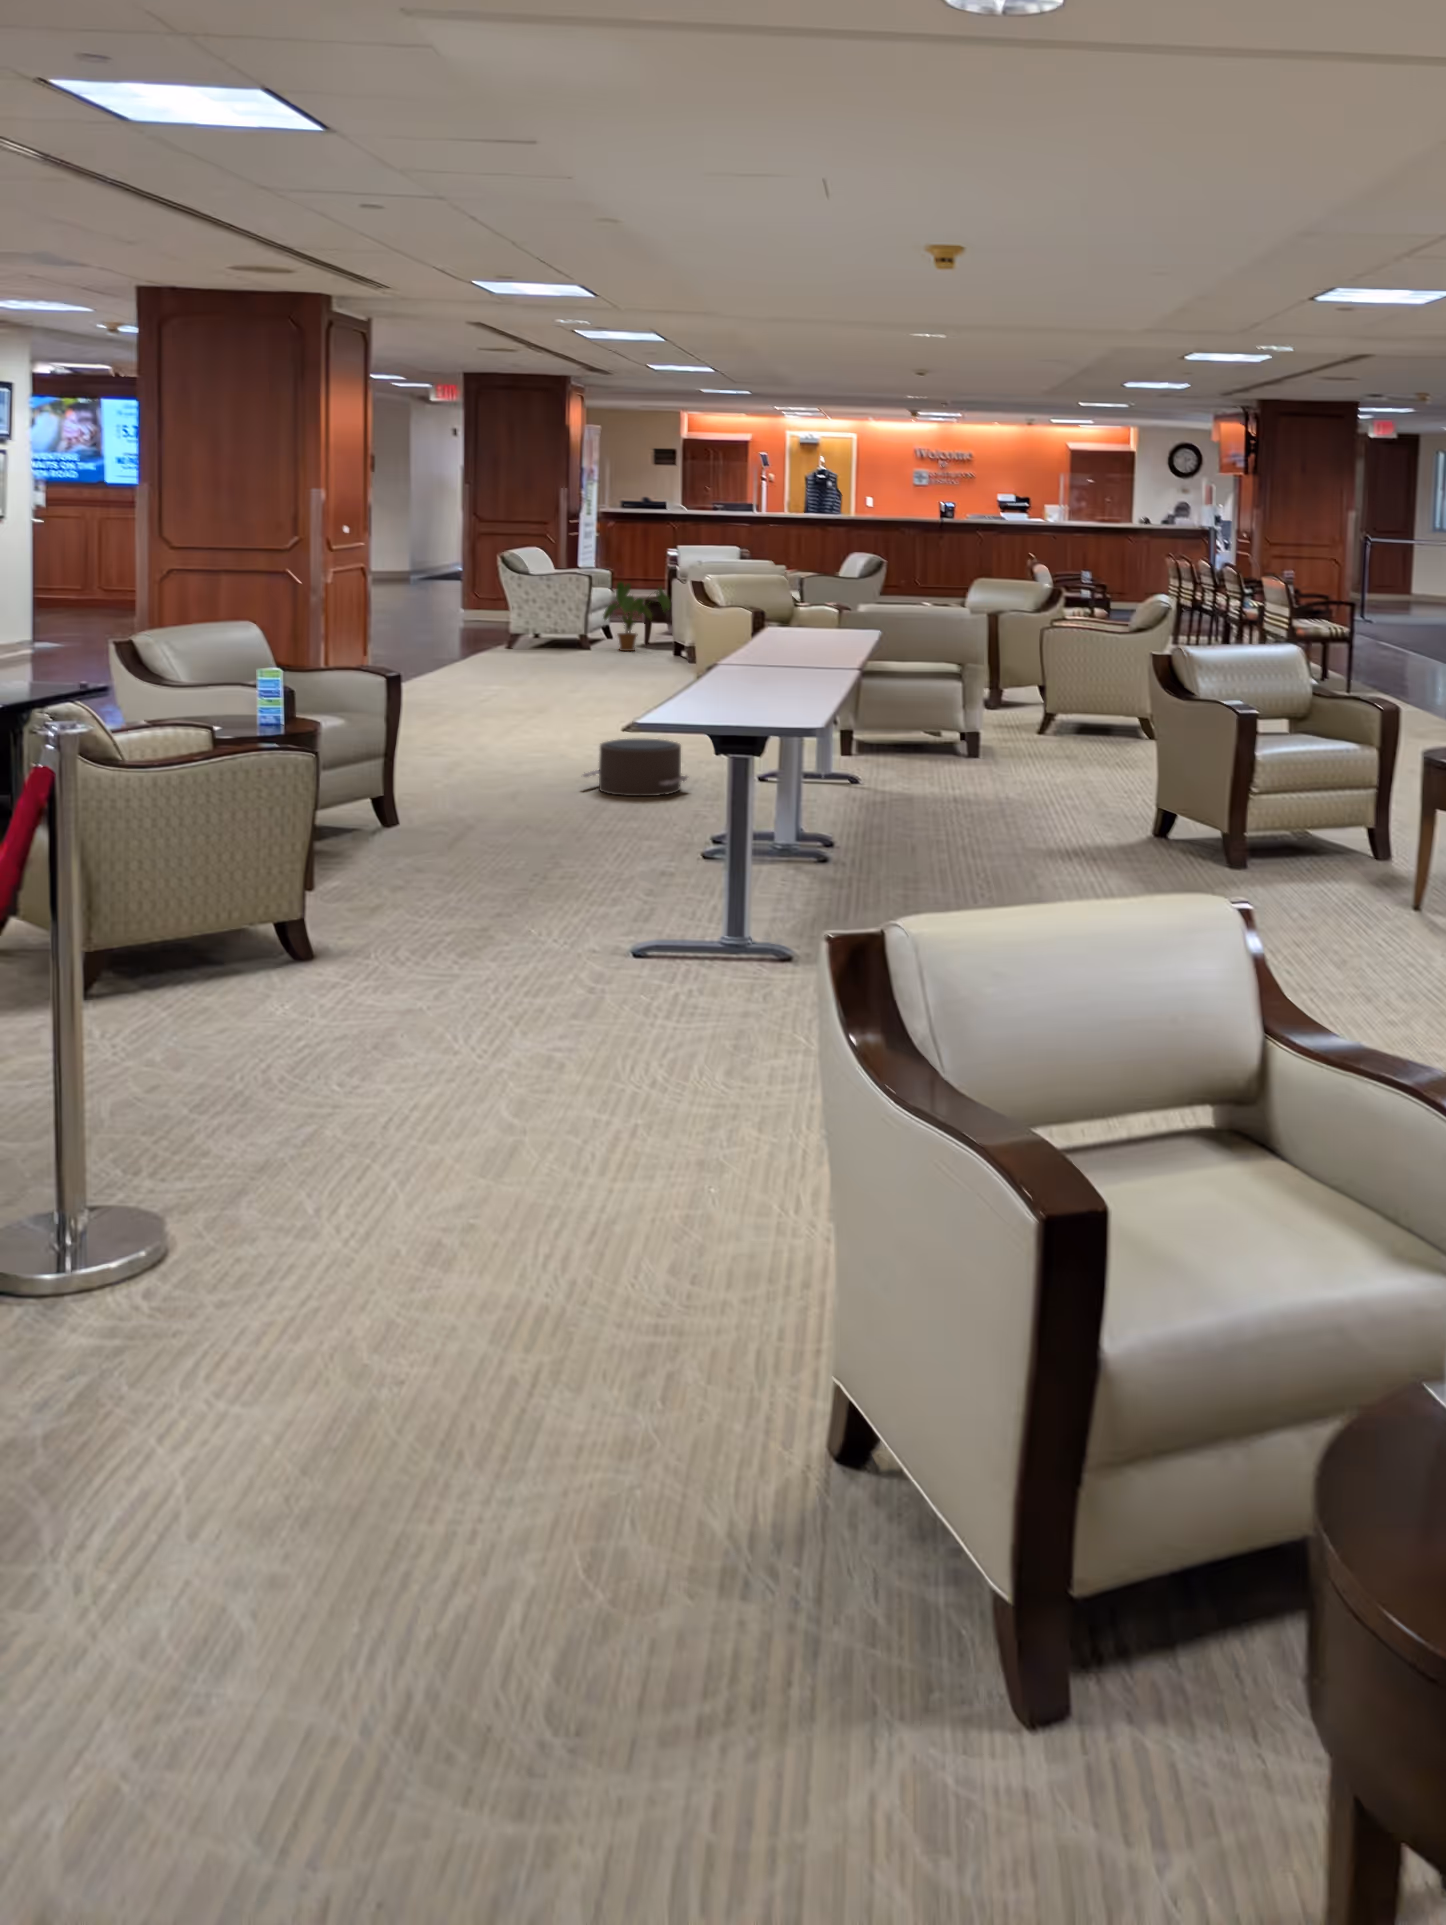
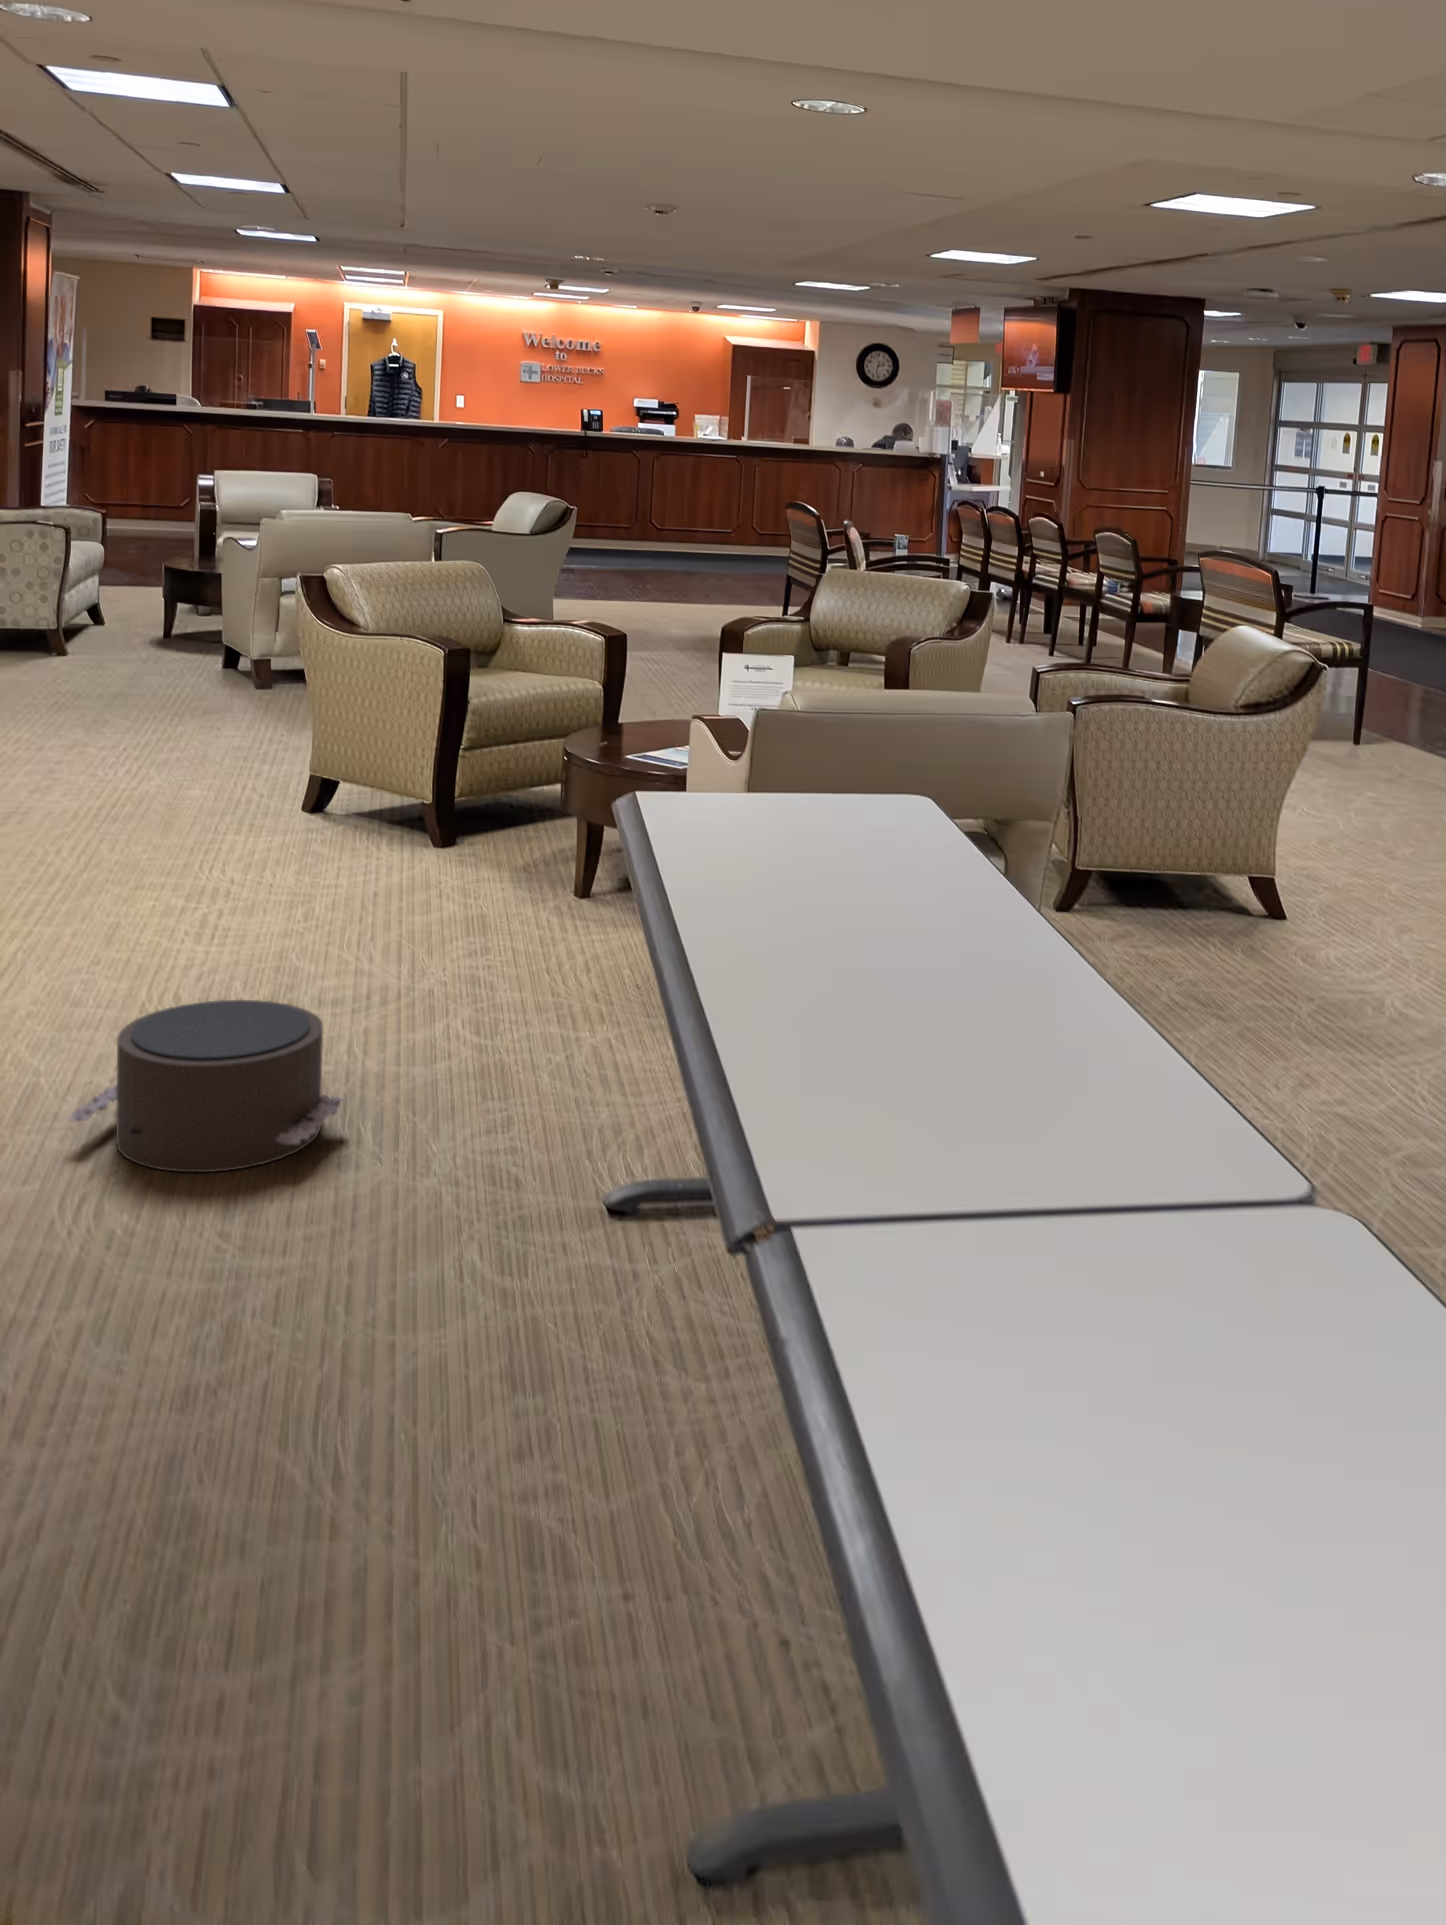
house plant: present [603,582,670,651] -> none [88,533,206,646]

